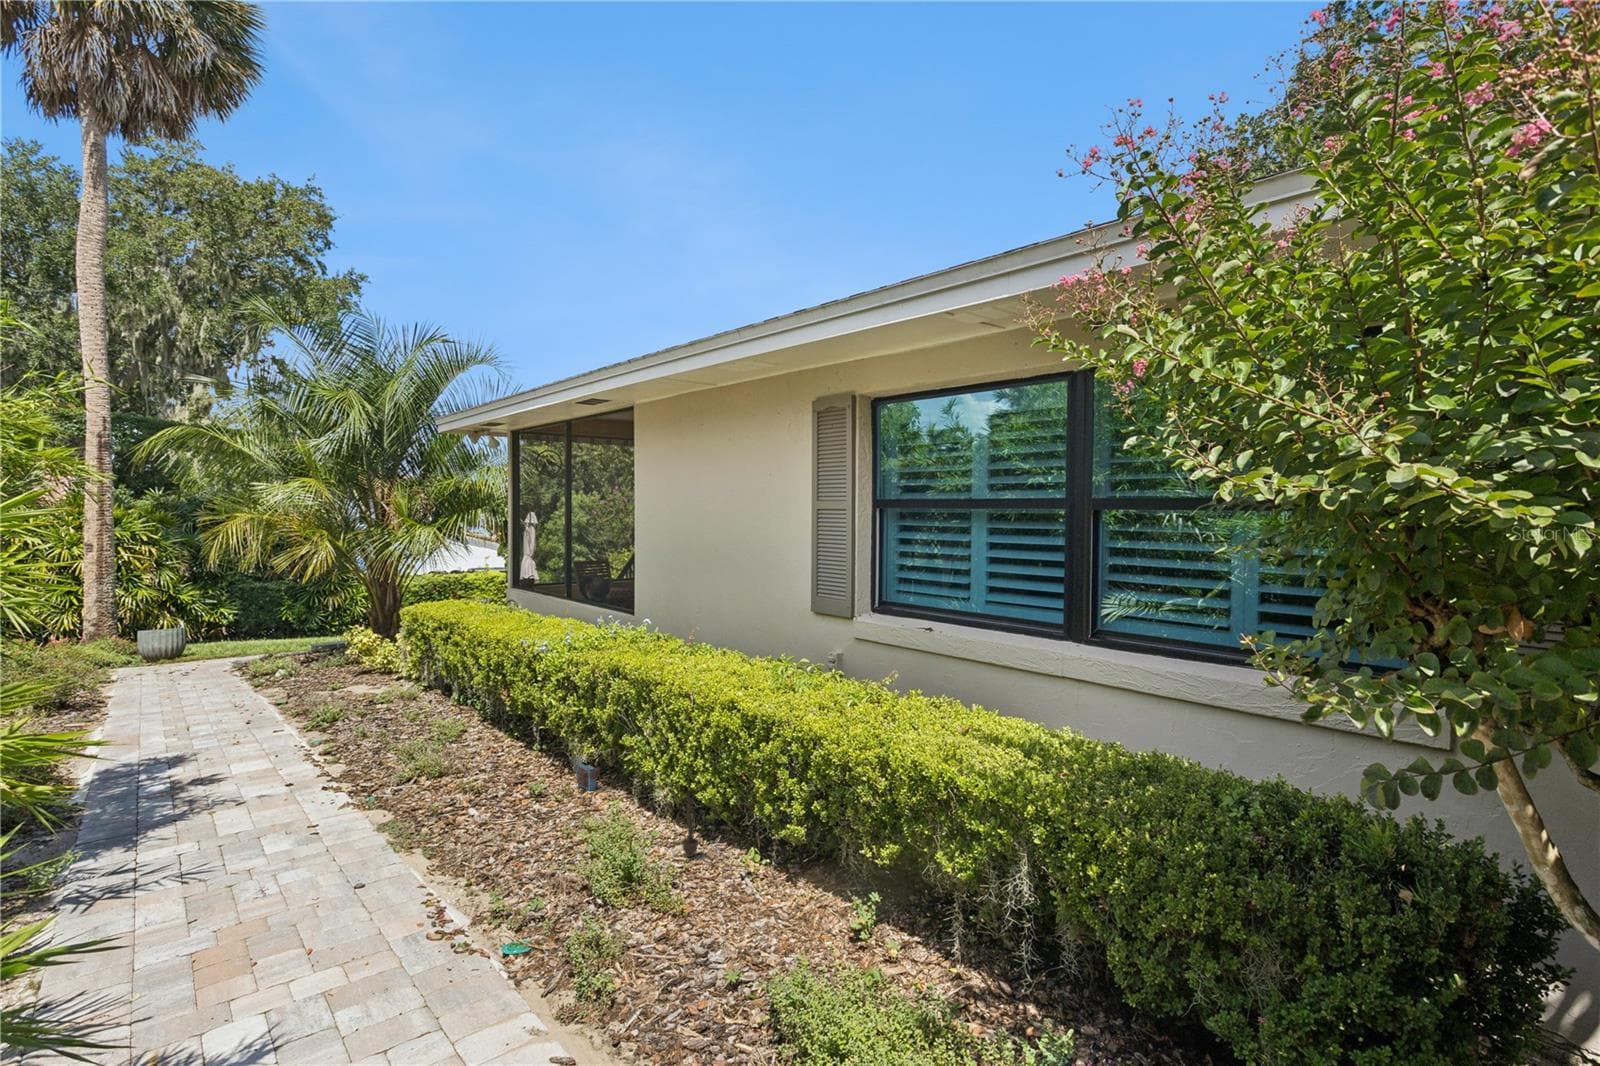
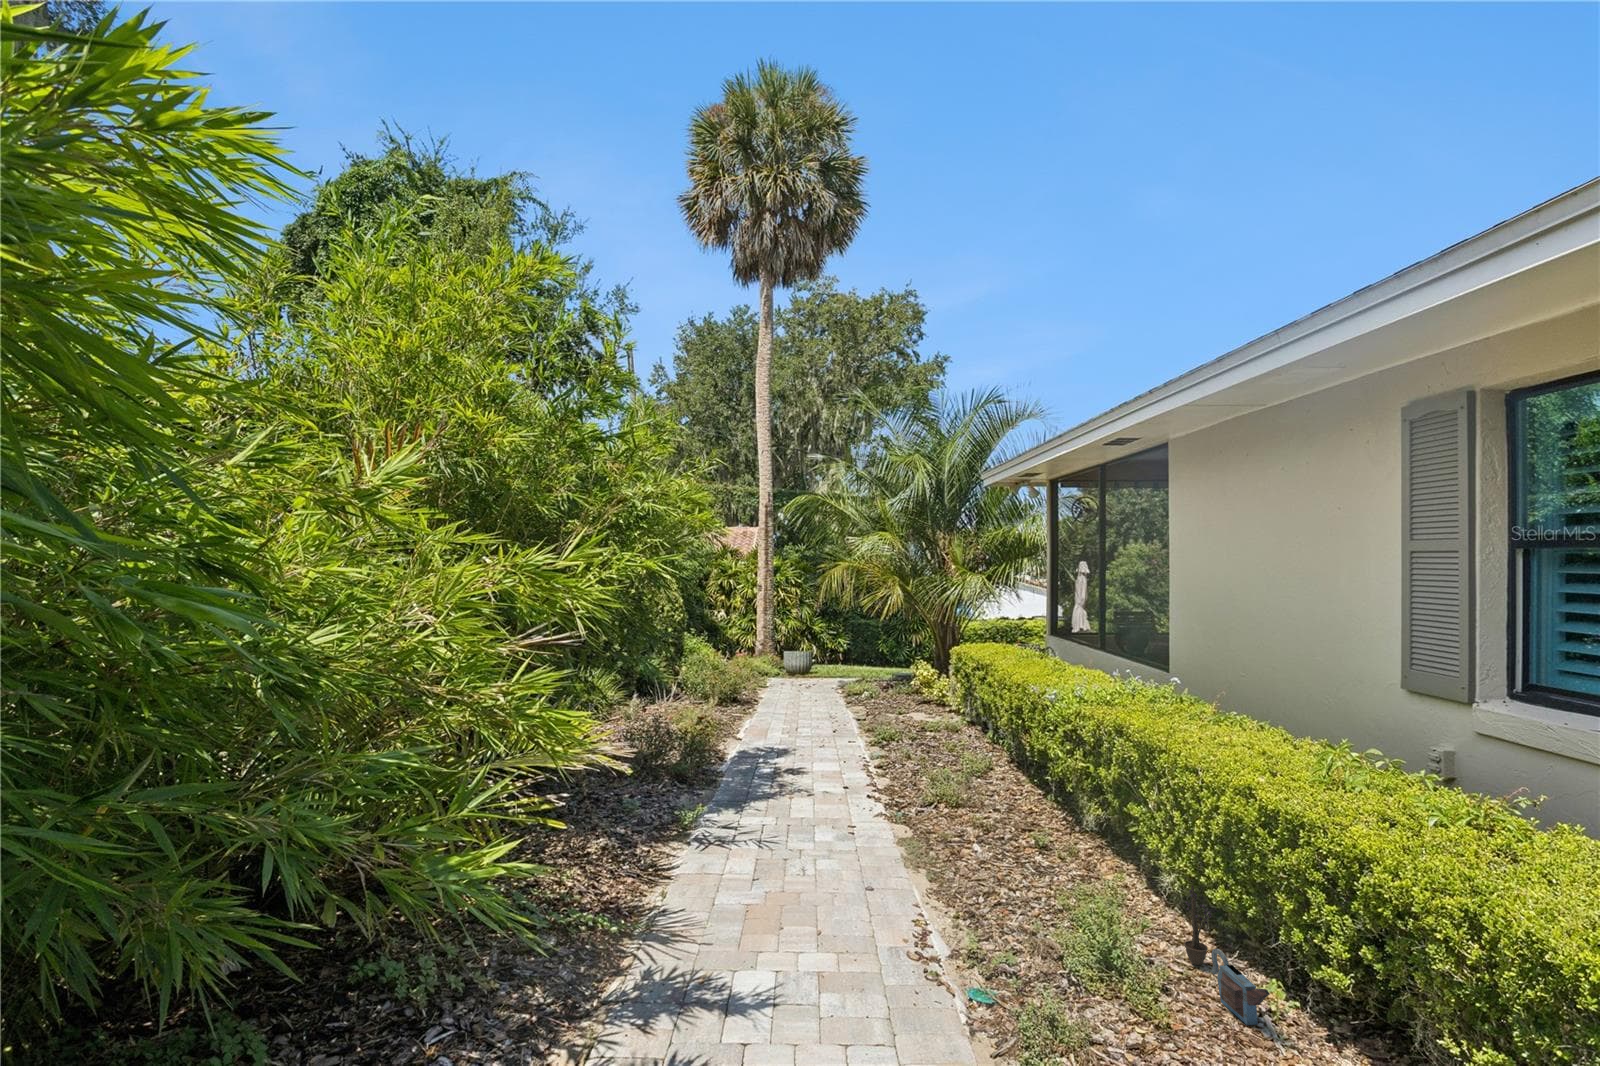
watering can: present [573,756,601,791] -> present [1211,949,1270,1025]

